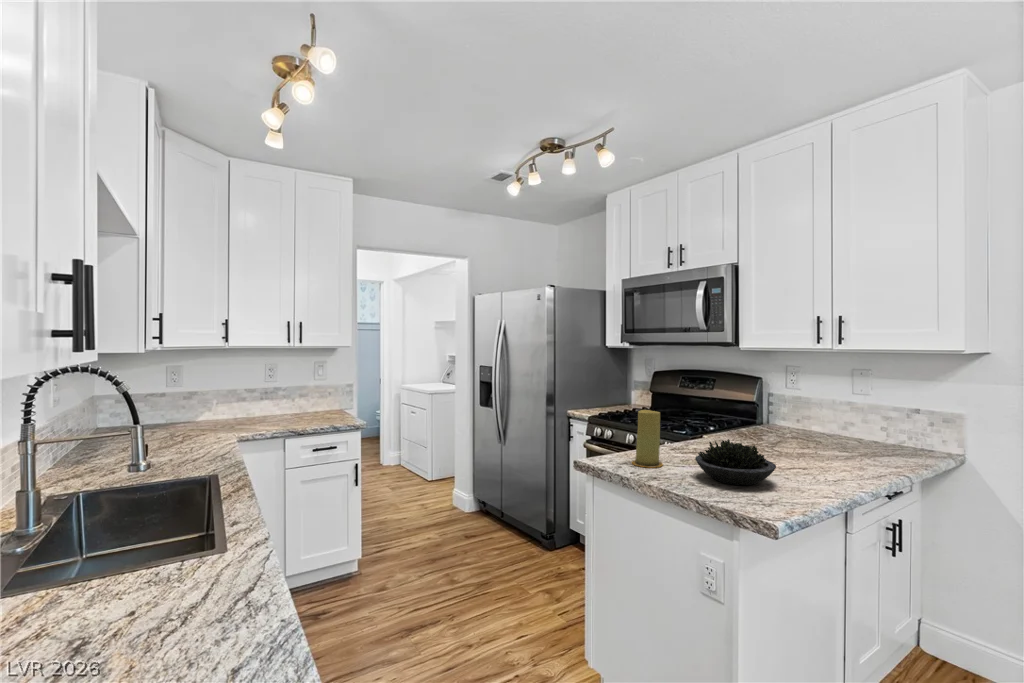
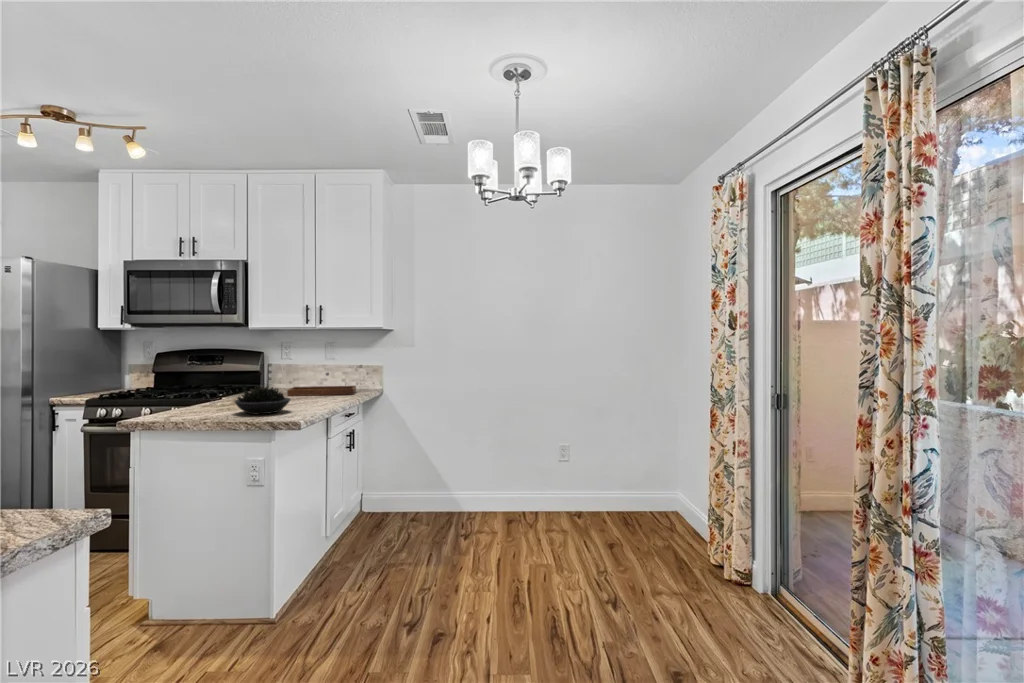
candle: present [632,410,663,468] -> none [175,372,204,416]
tray: none [787,417,906,461] -> present [287,373,356,396]

